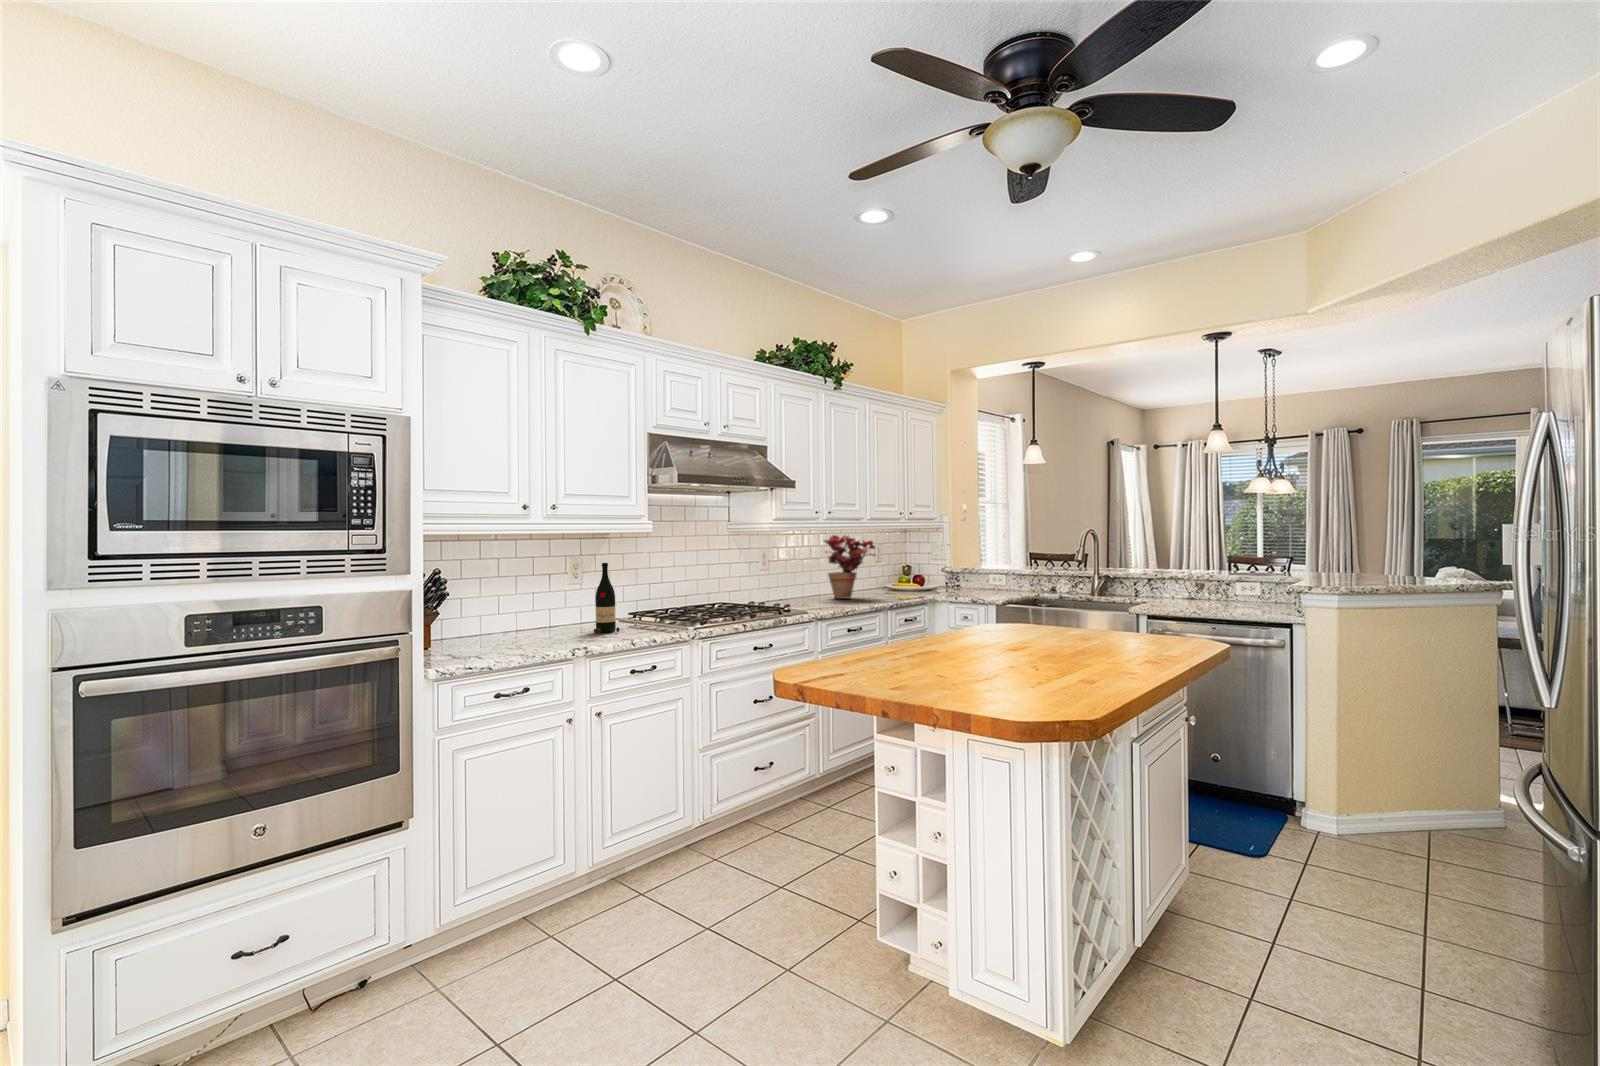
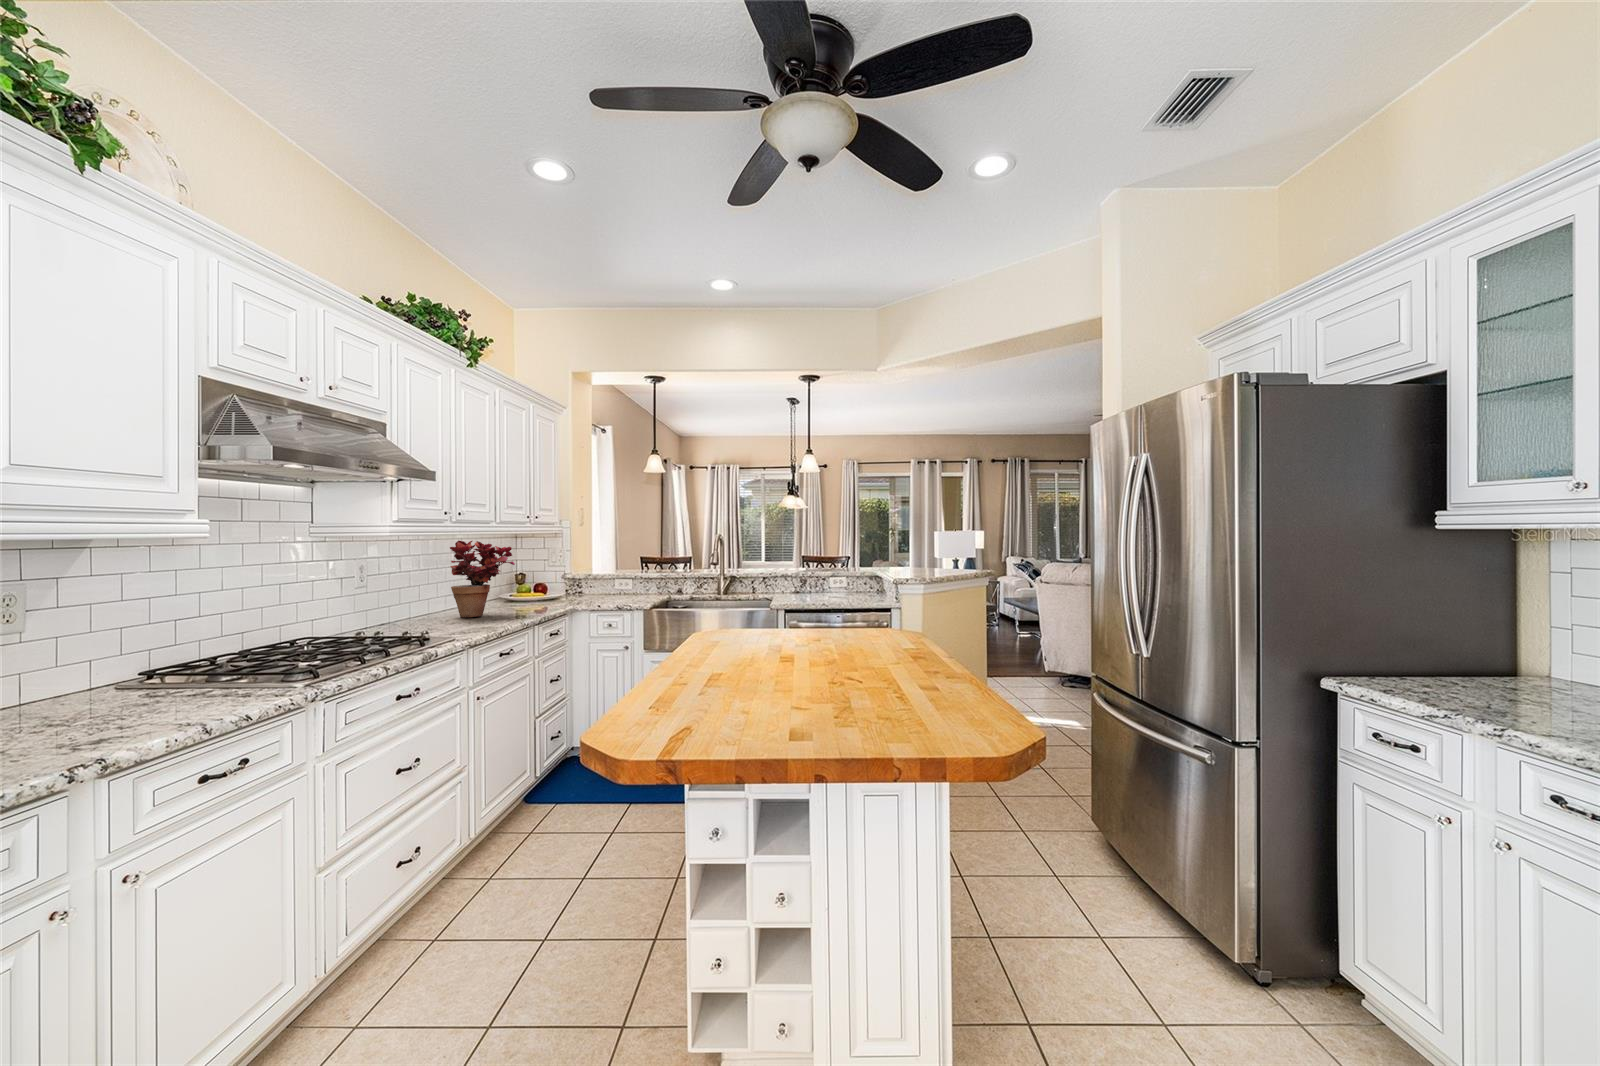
wine bottle: present [594,563,620,633] -> none [85,591,153,725]

